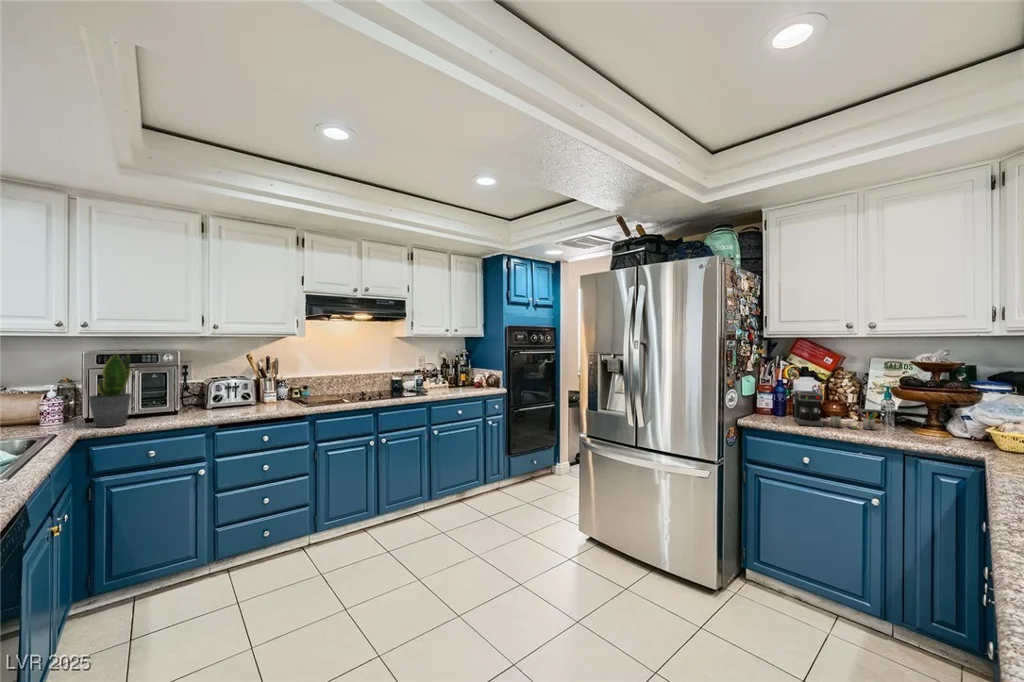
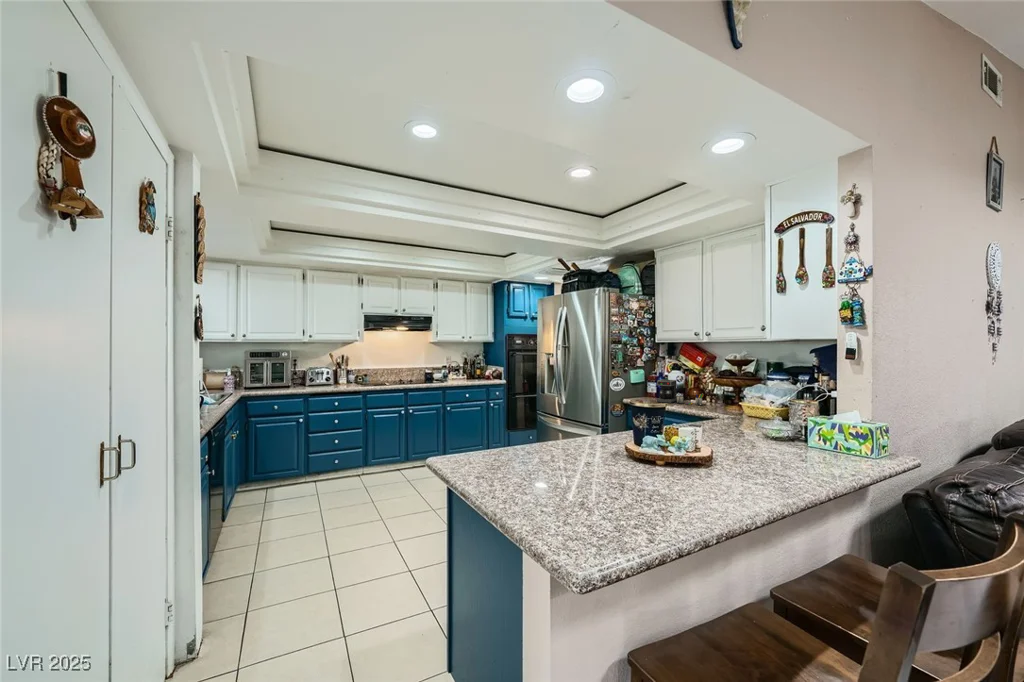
potted plant: present [88,354,132,427] -> none [246,351,267,392]

